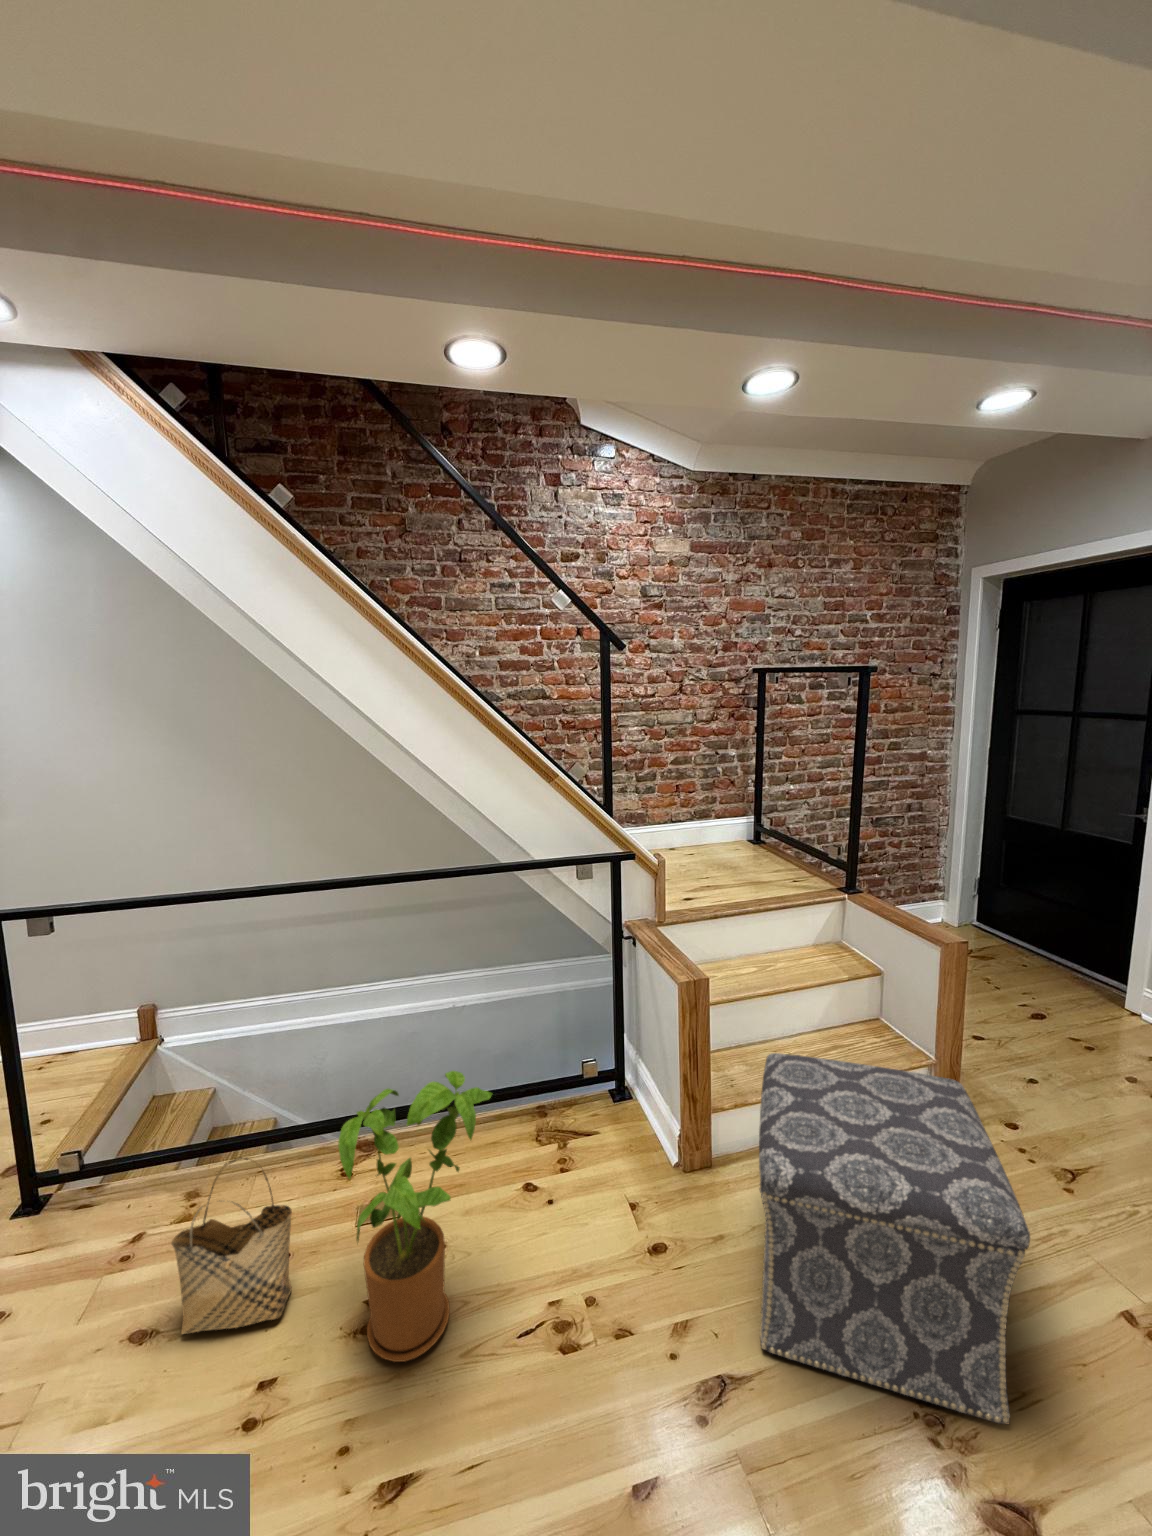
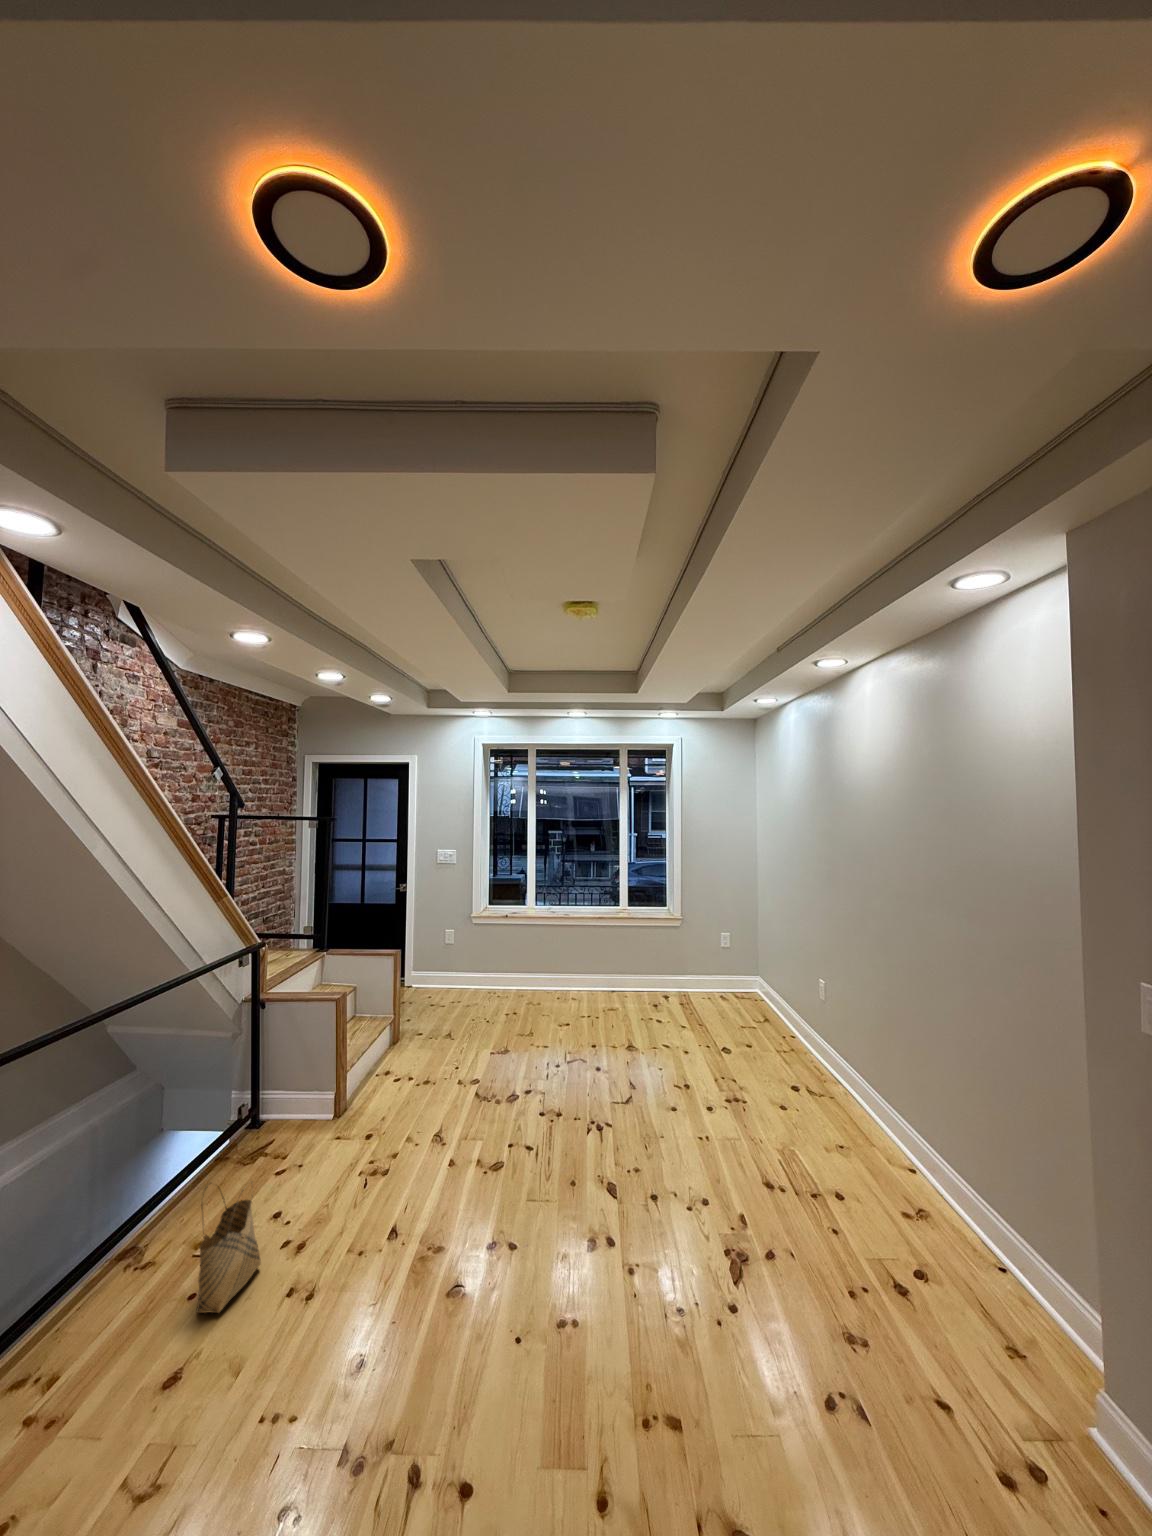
ottoman: present [759,1053,1030,1424] -> none [378,995,499,1119]
house plant: present [338,1071,492,1362] -> none [275,1051,380,1227]

